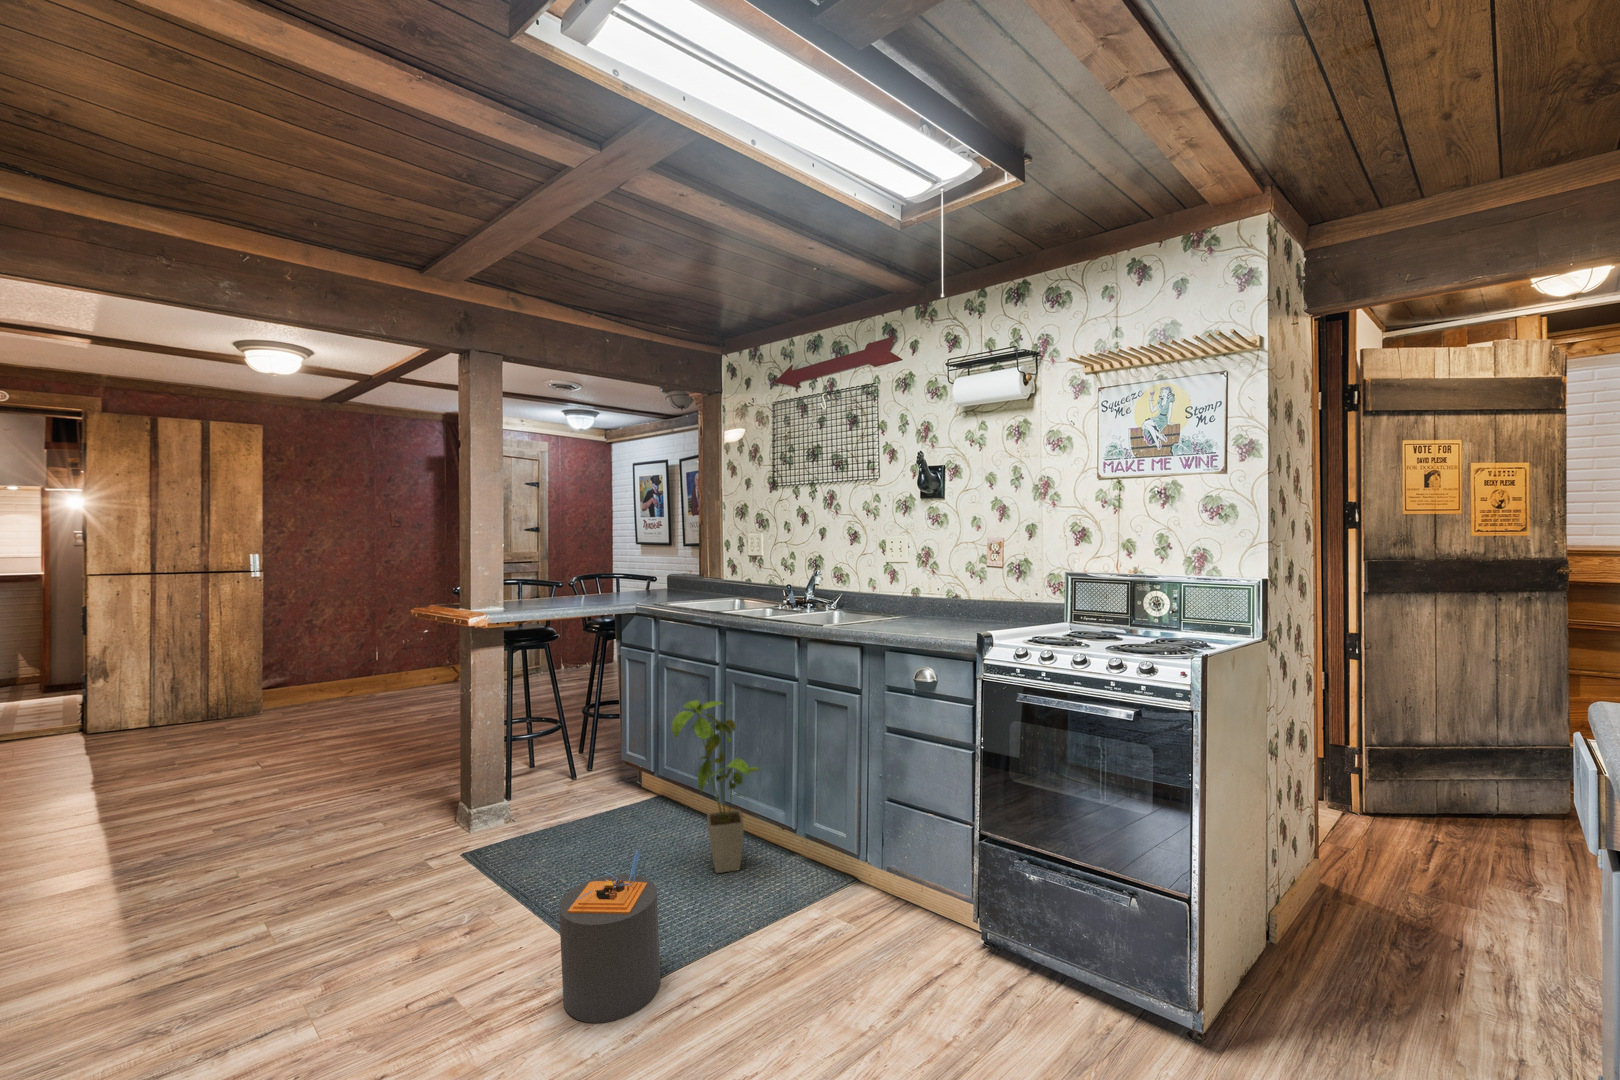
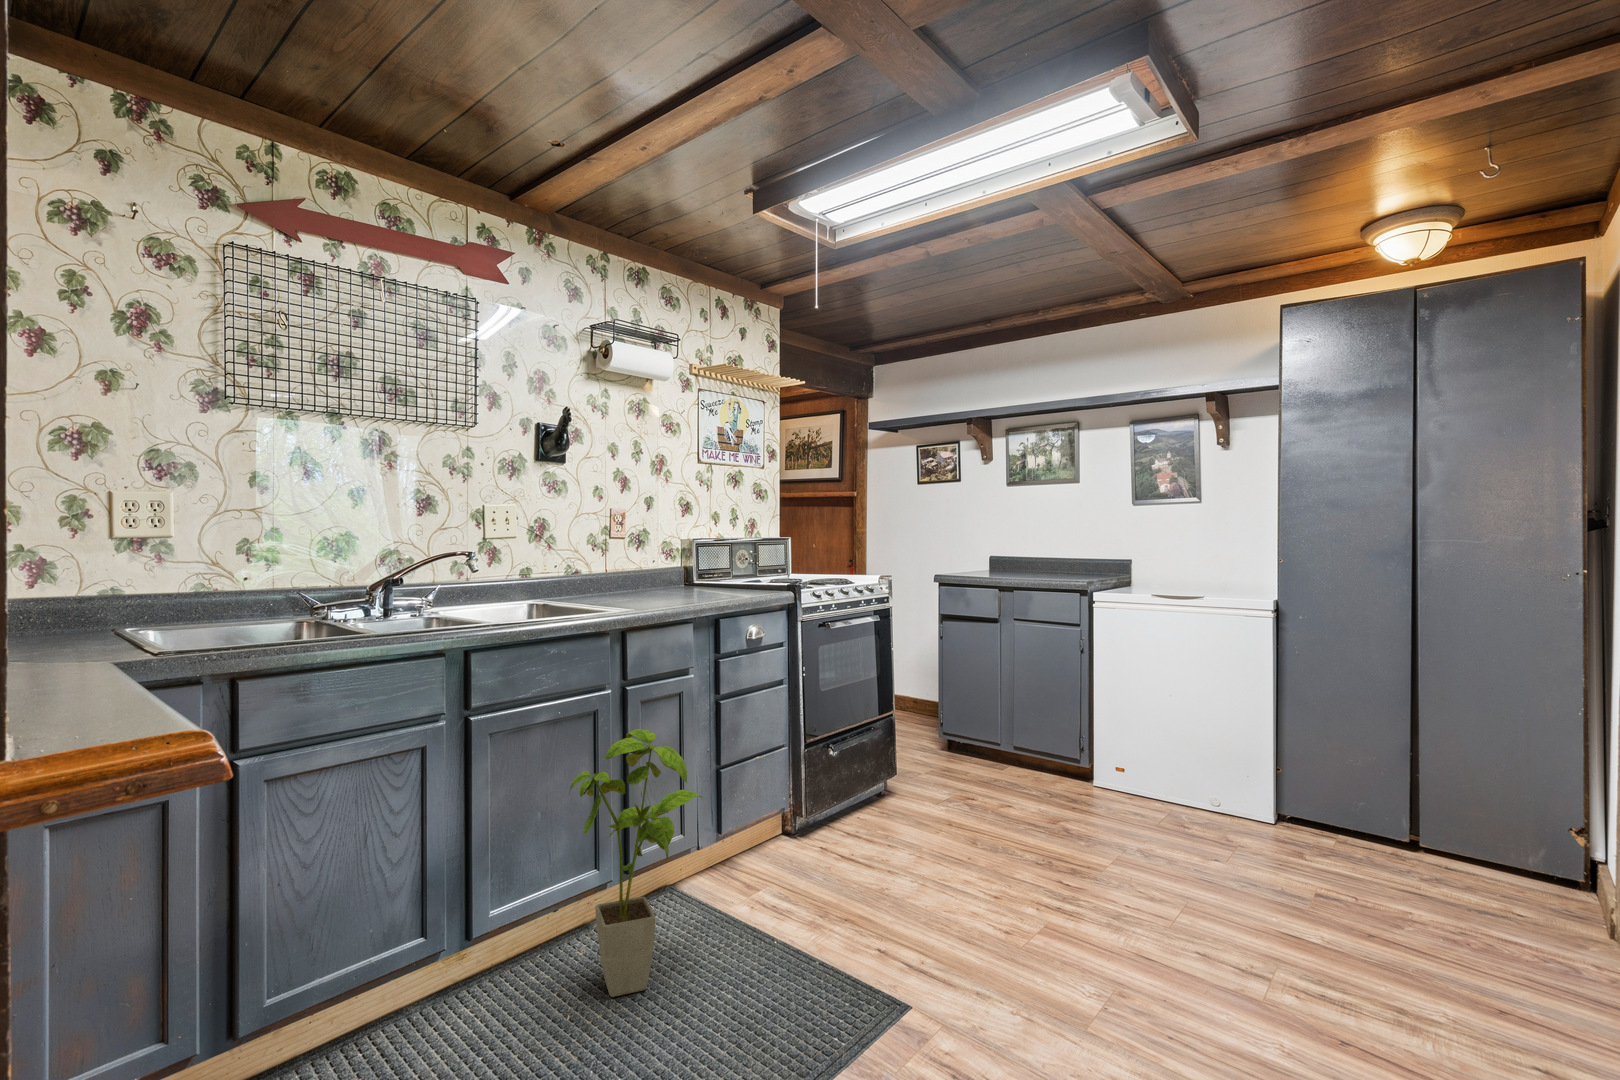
trash can: present [559,850,660,1023] -> none [853,841,976,1047]

